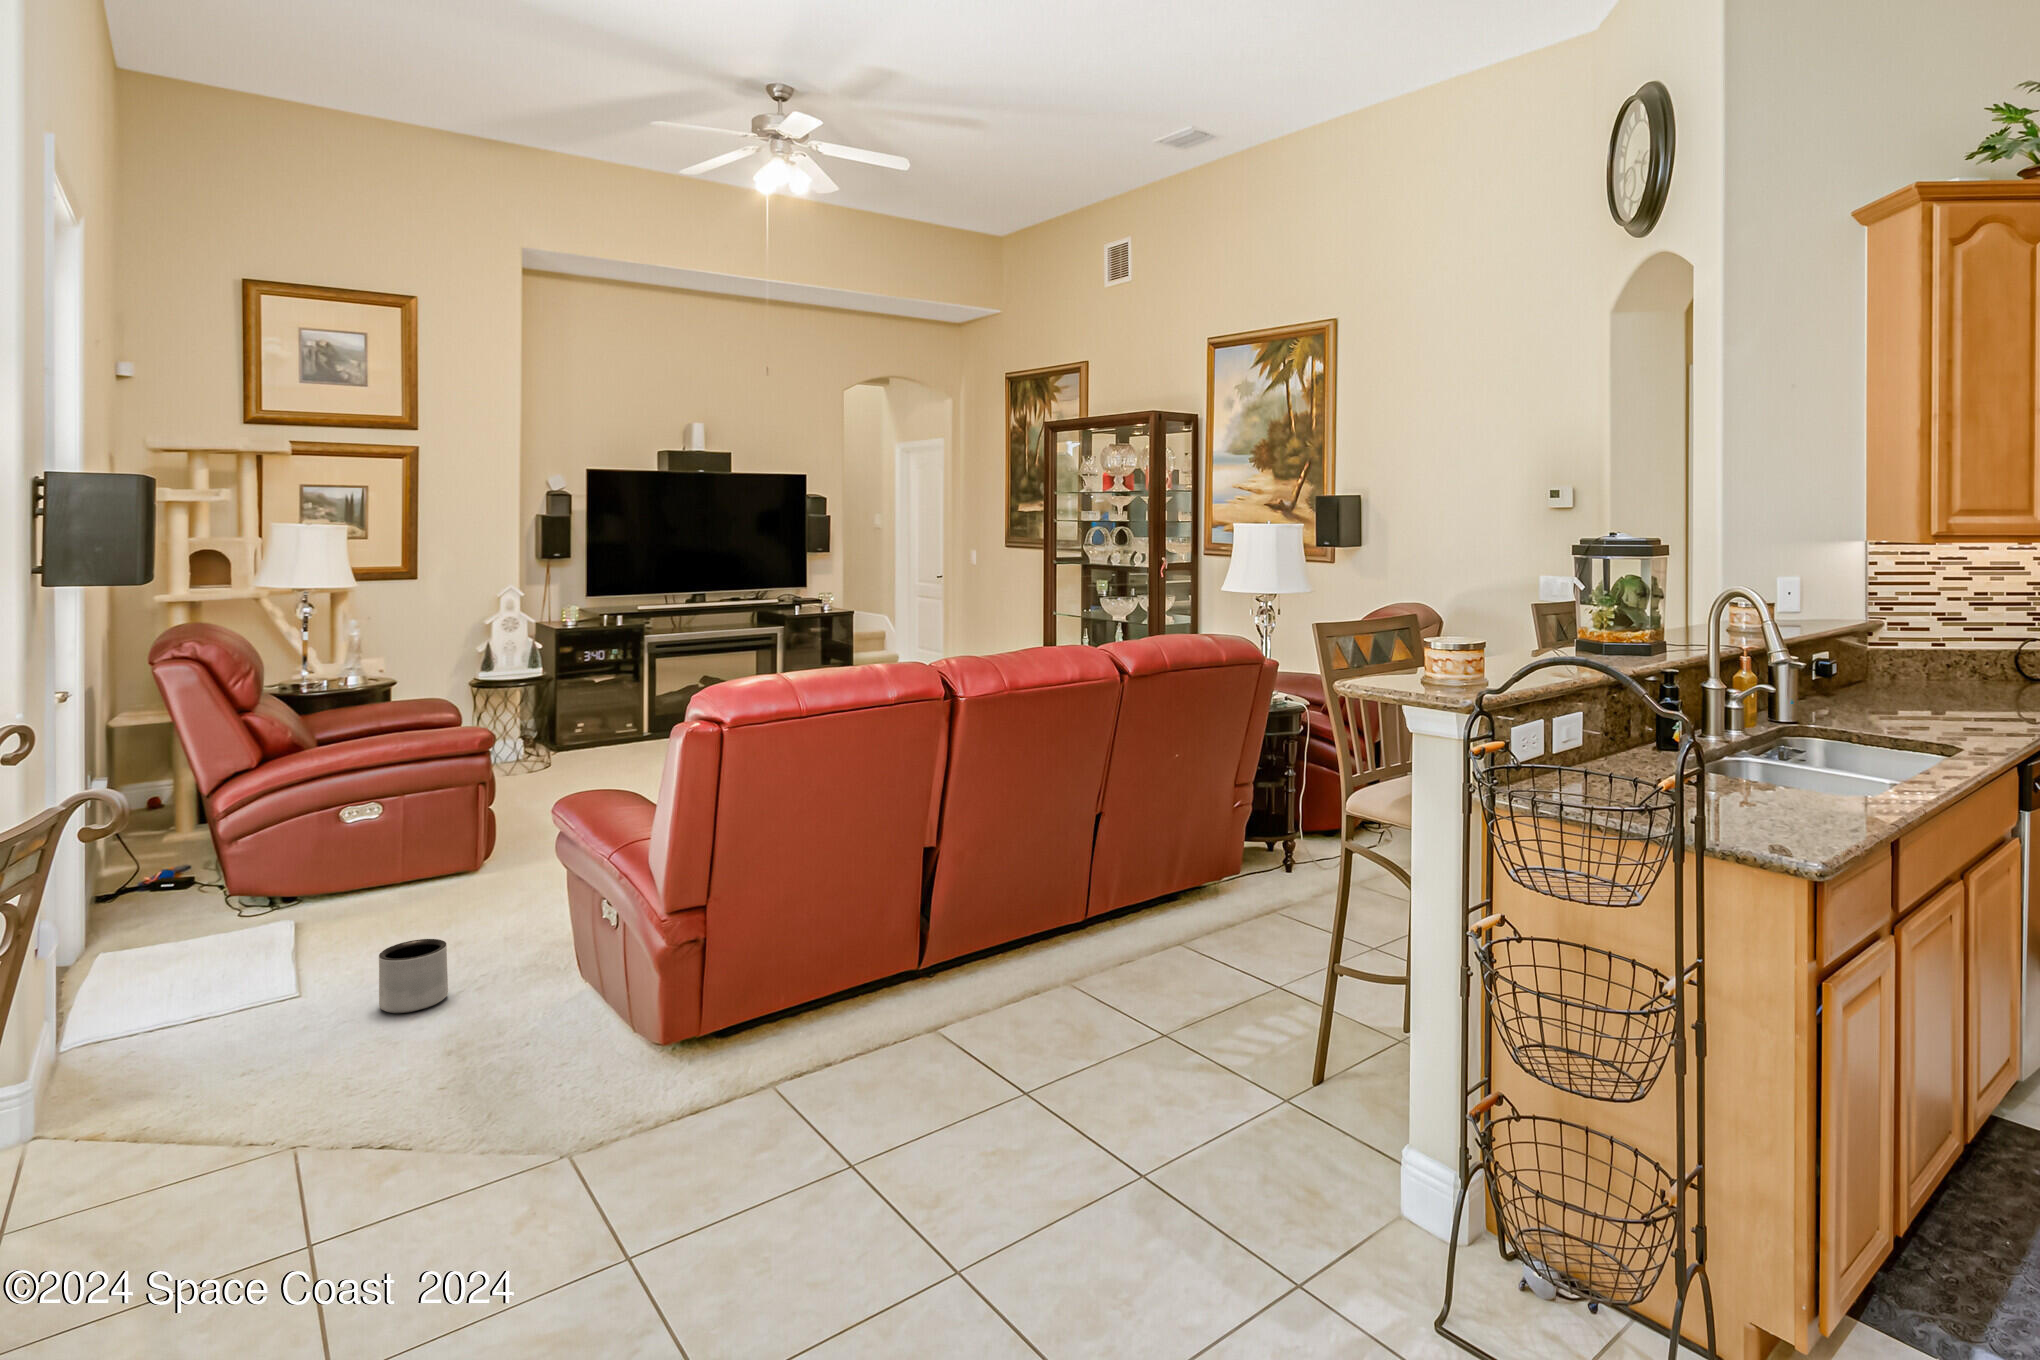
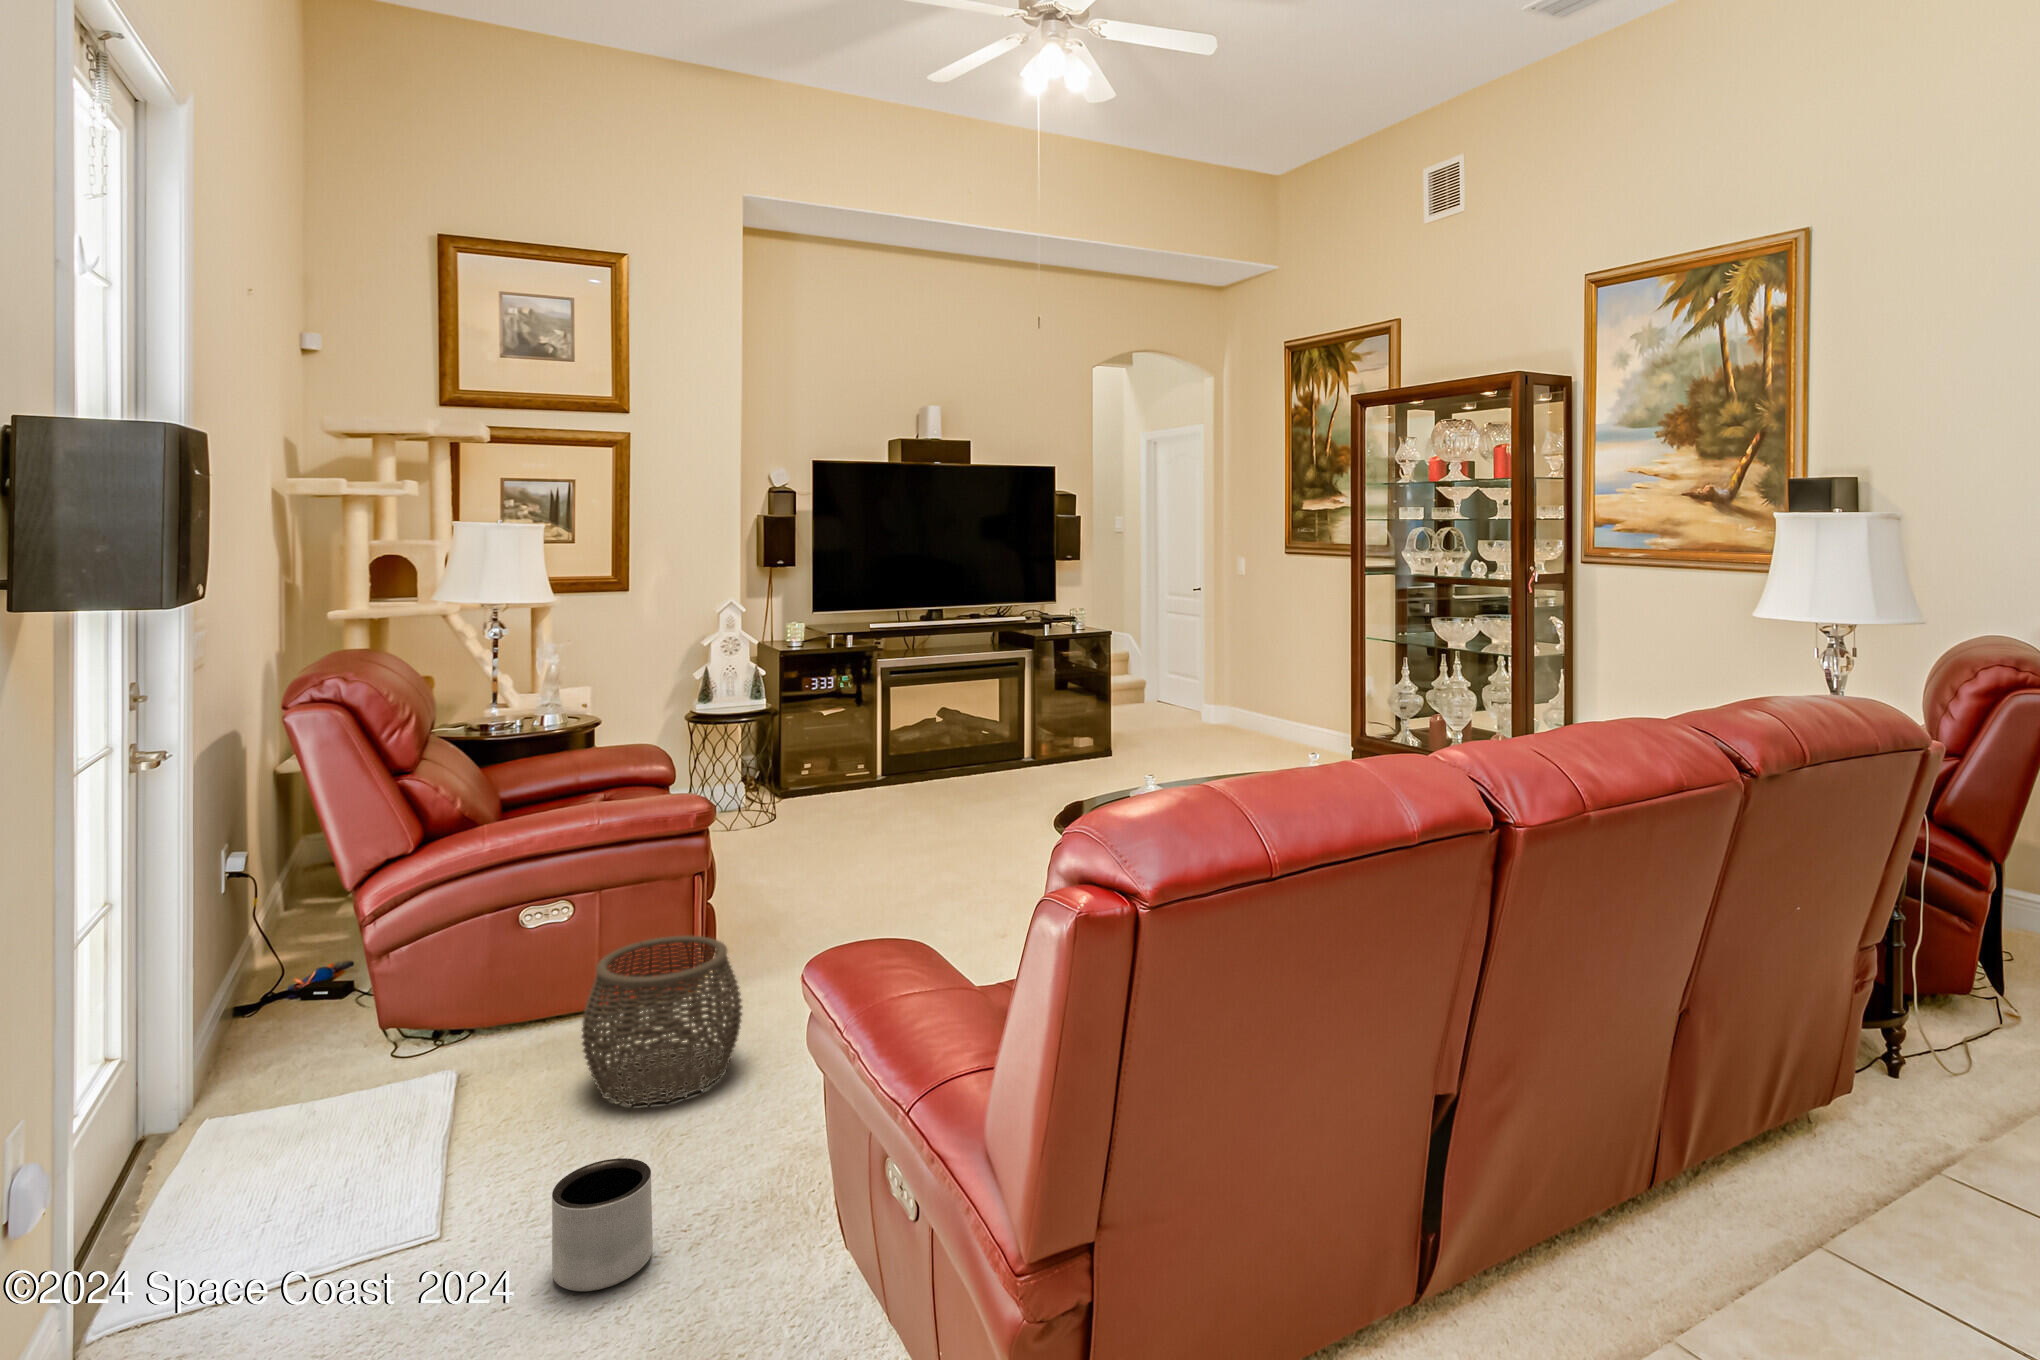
woven basket: none [391,822,514,933] -> present [582,936,742,1106]

